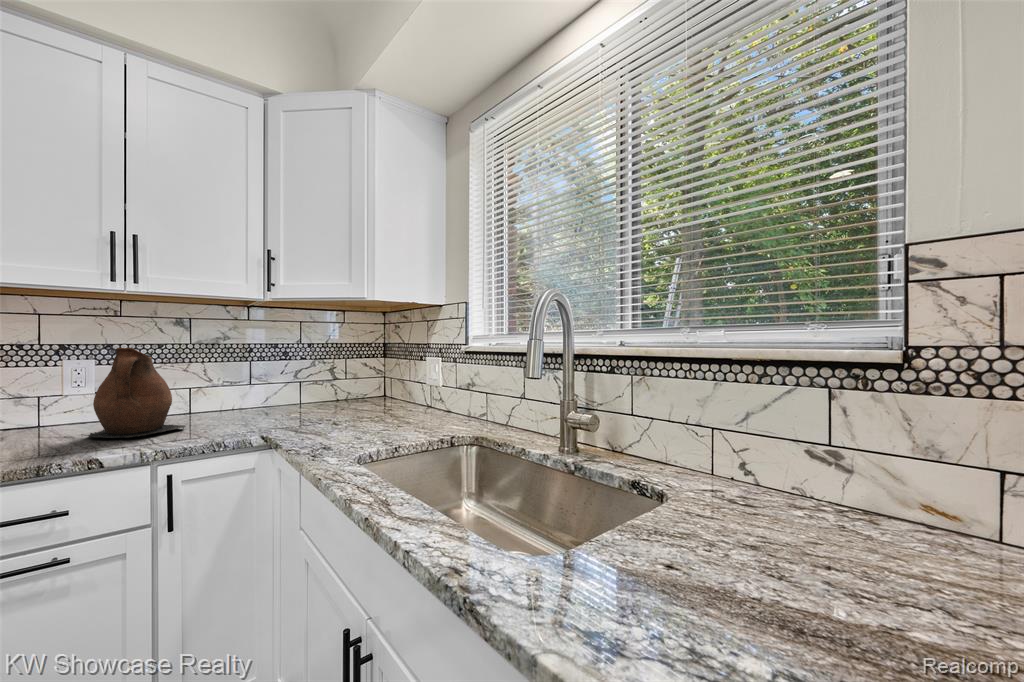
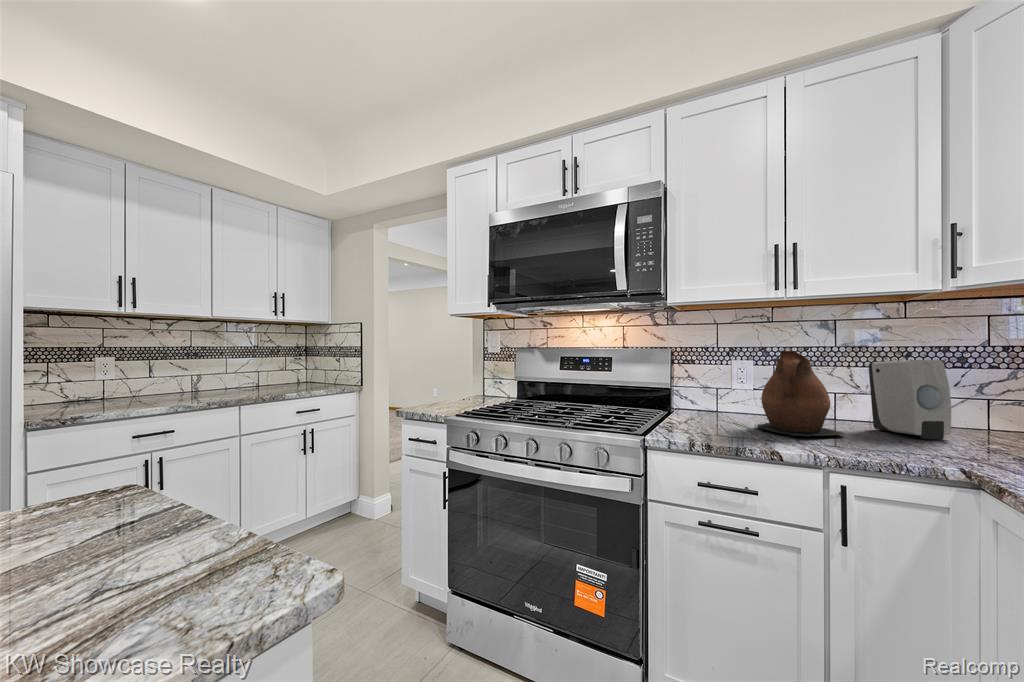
soap dispenser: none [214,354,271,419] -> present [869,360,951,439]

